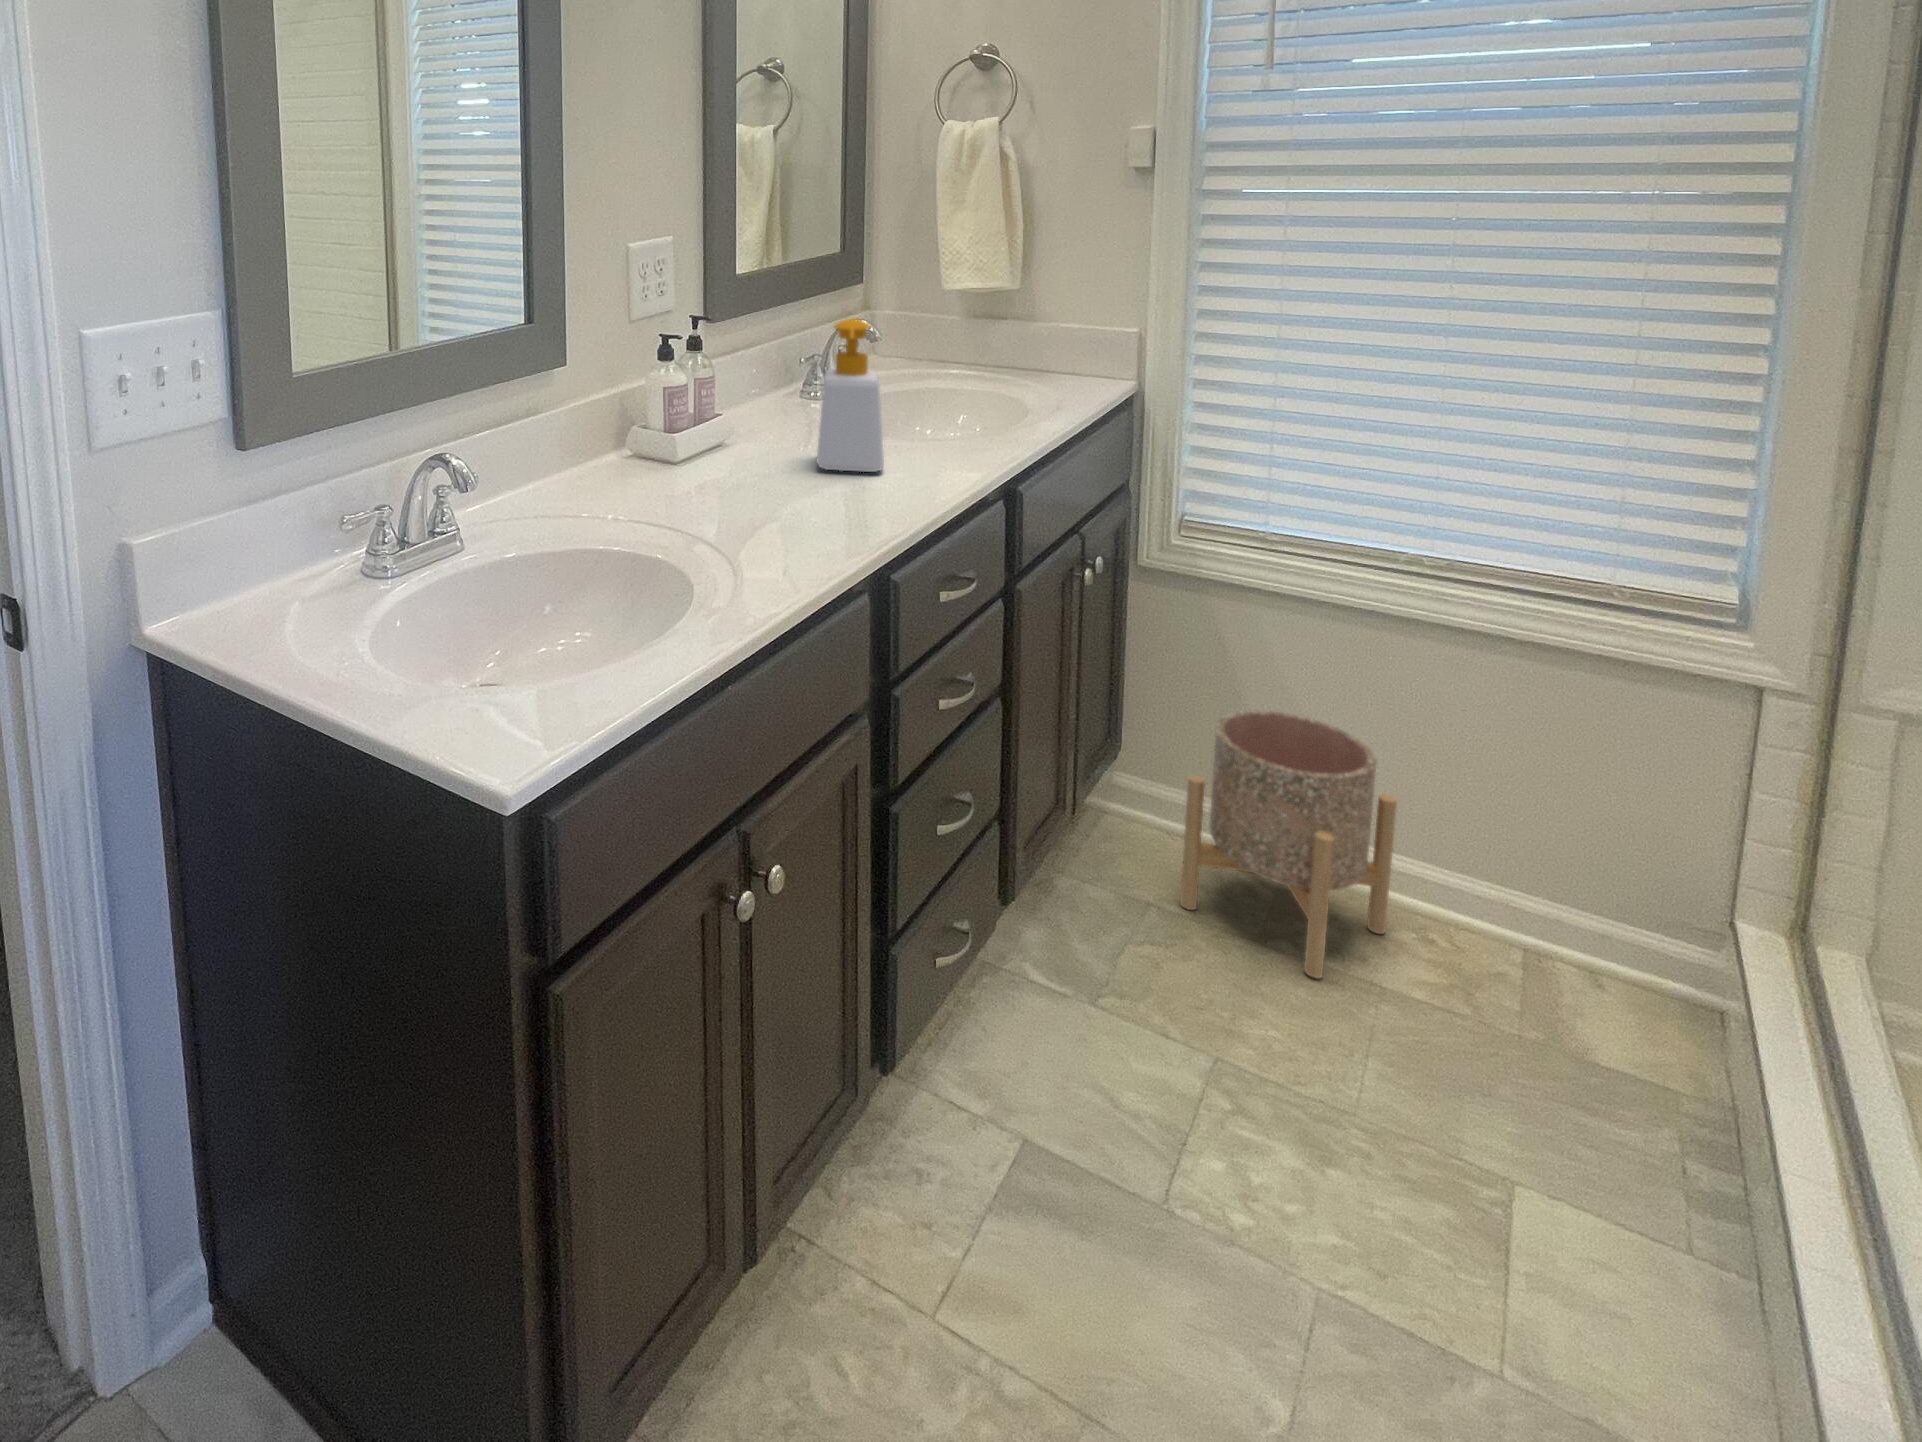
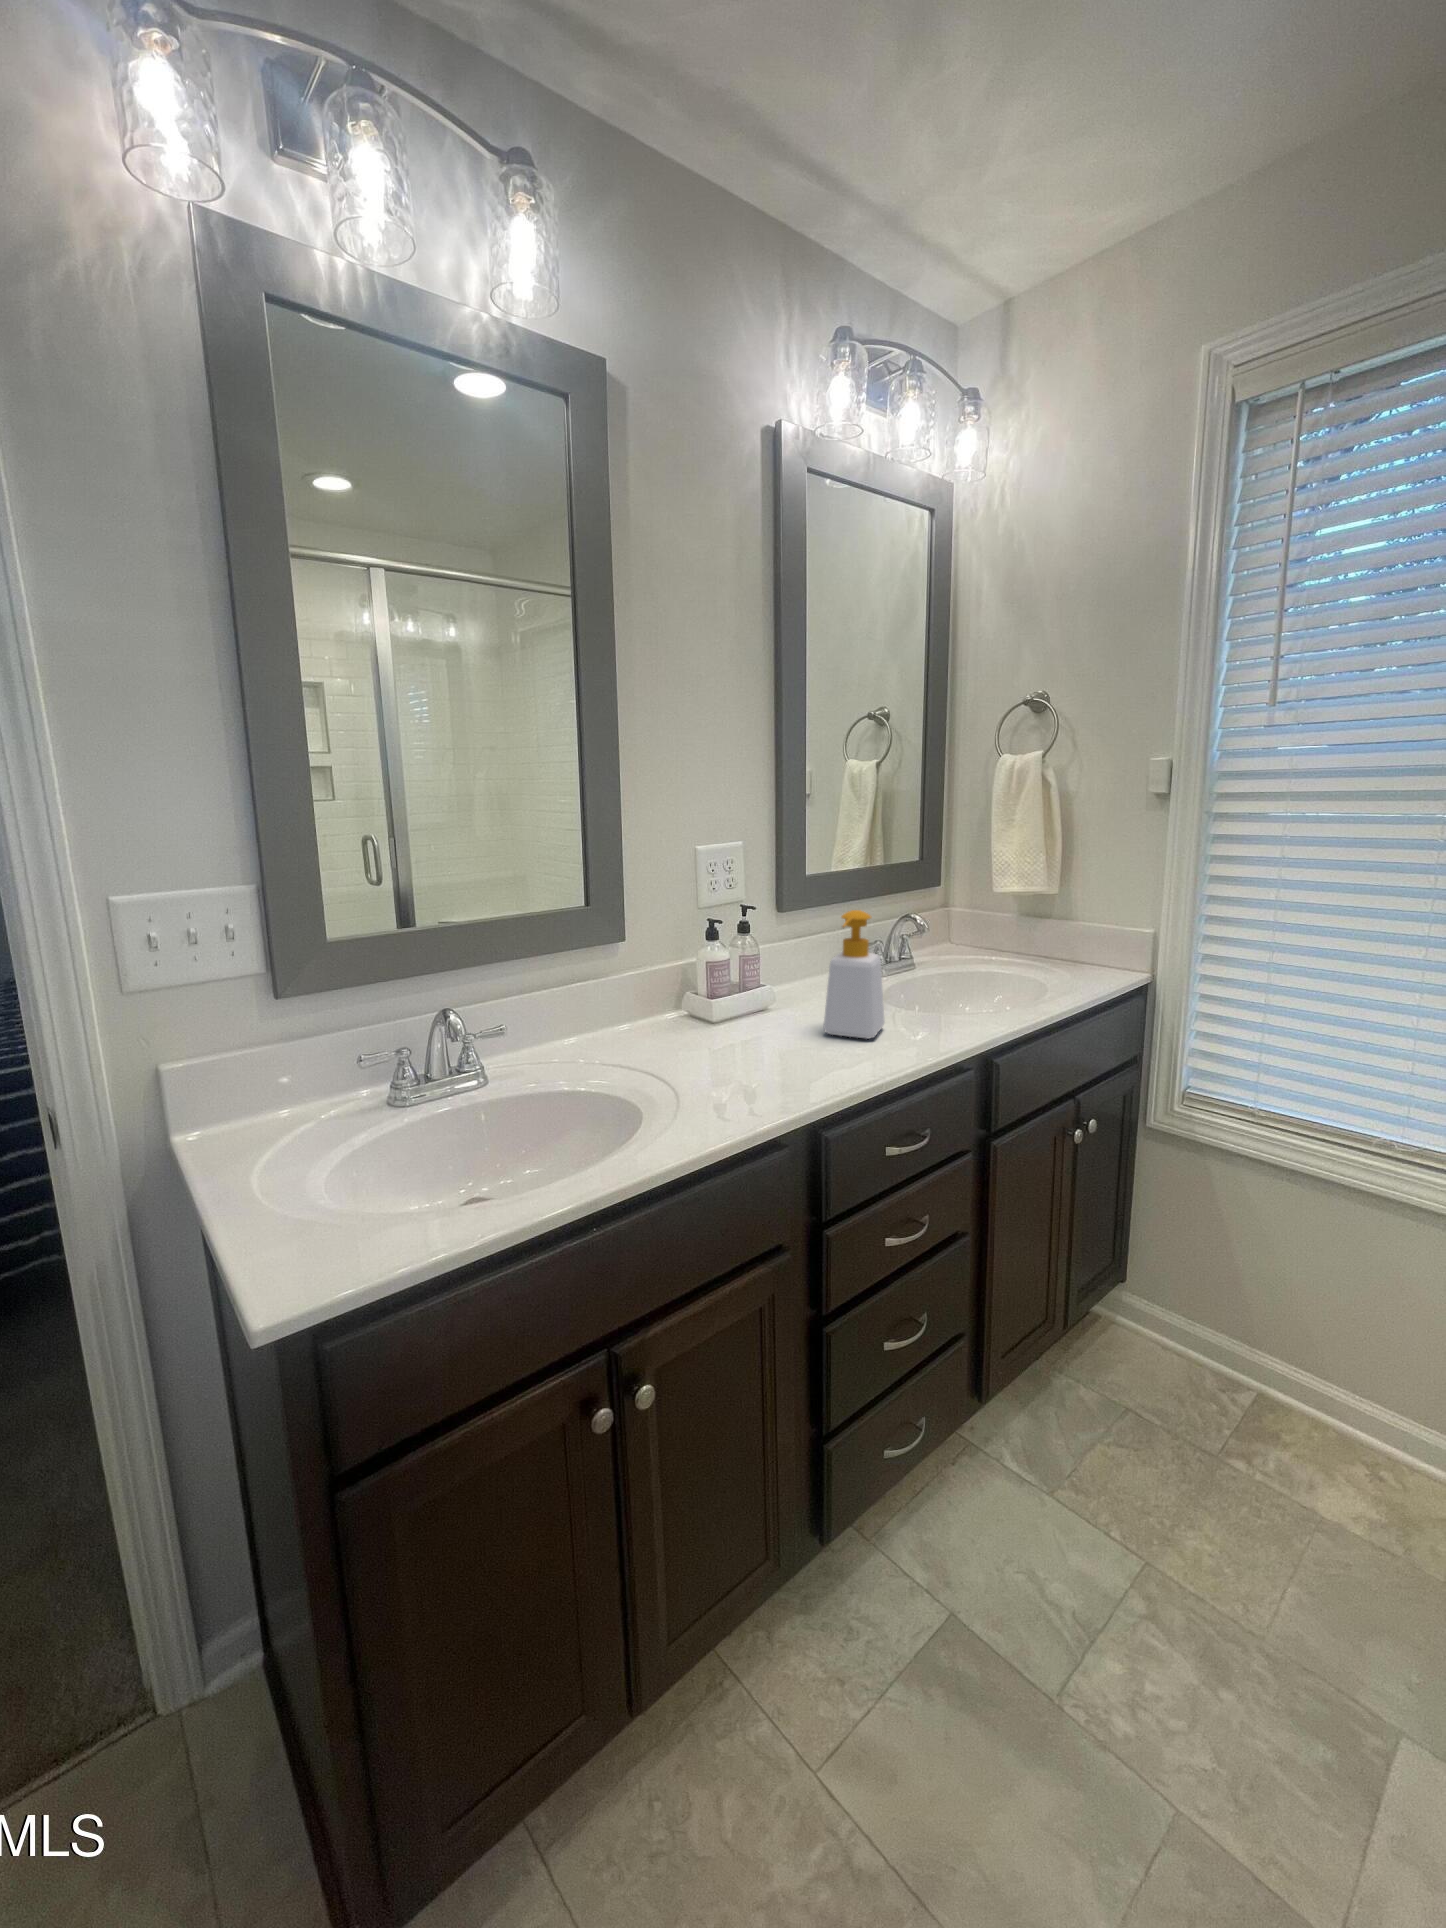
planter: present [1180,711,1397,978] -> none [1155,1257,1351,1496]

